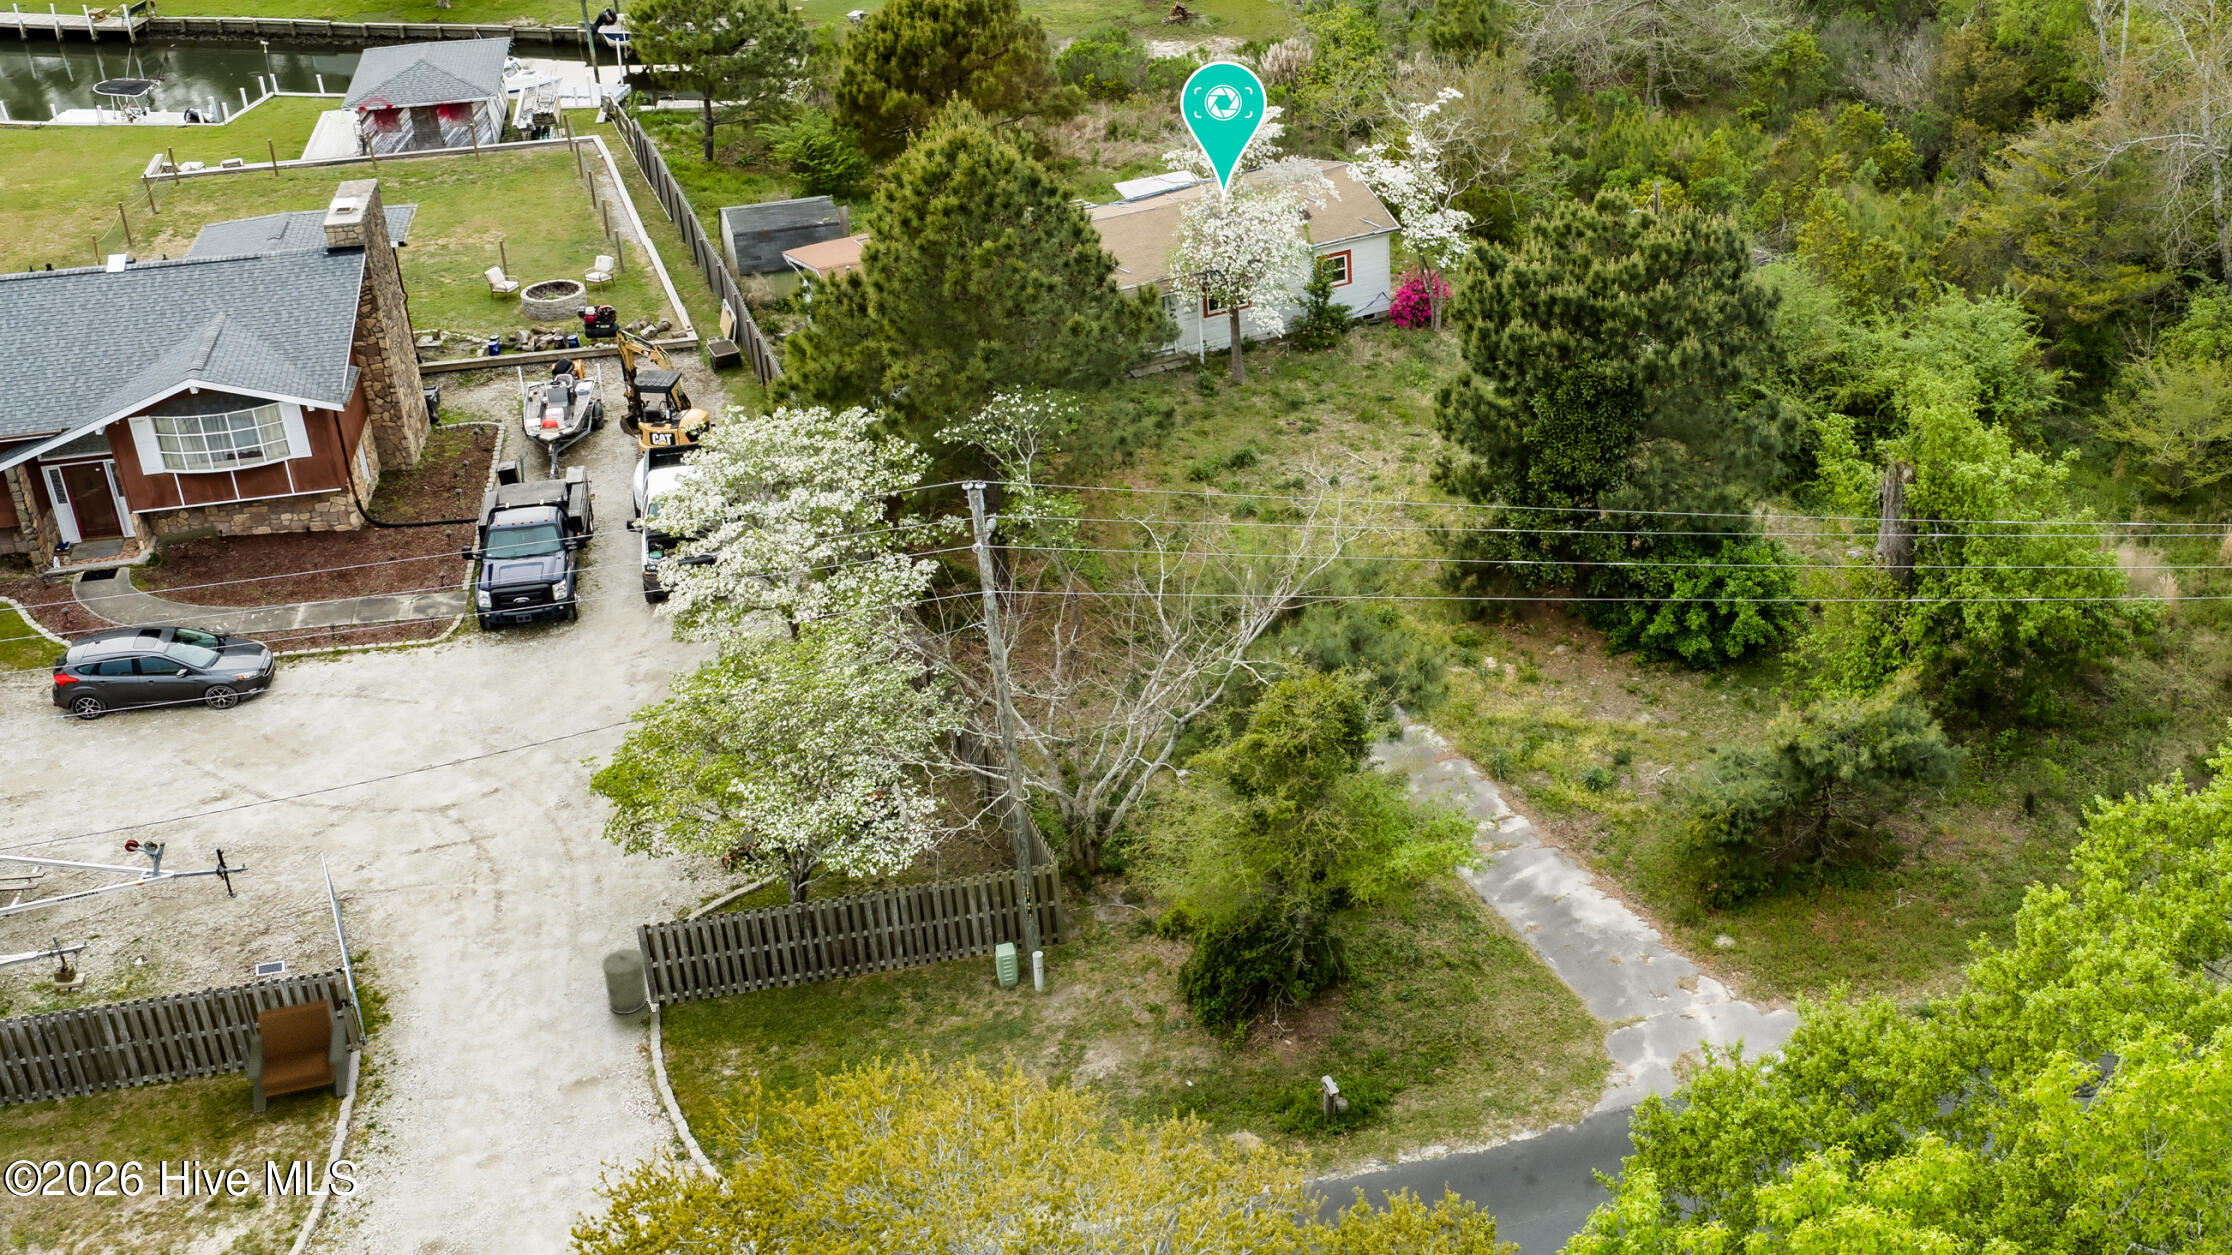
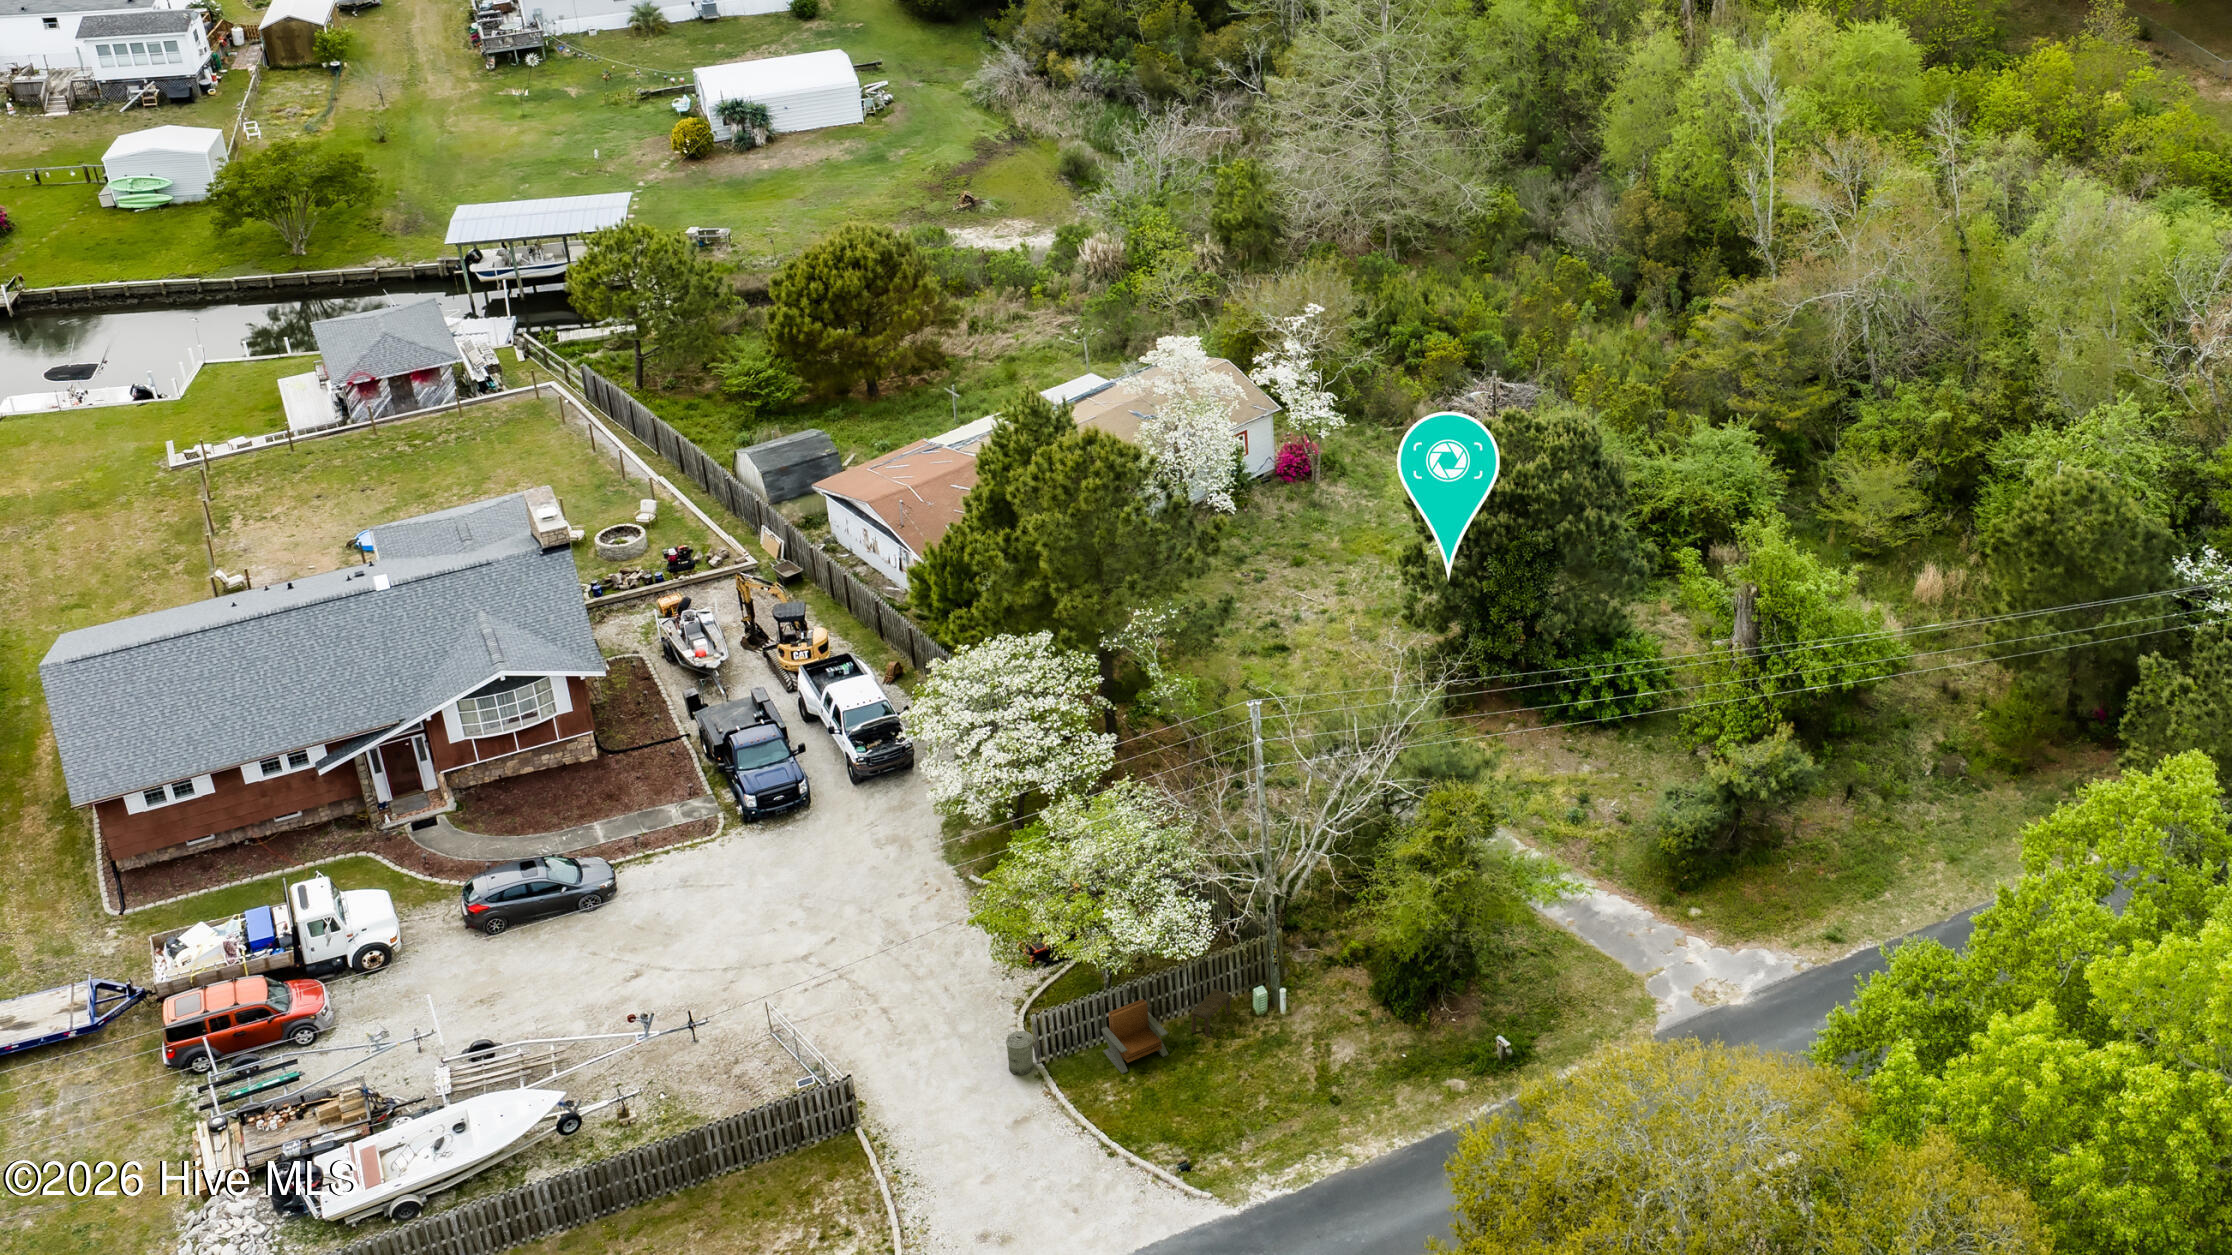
bench: present [160,525,223,567] -> present [1191,989,1231,1037]
lounge chair: present [247,999,351,1113] -> present [1101,999,1168,1074]

